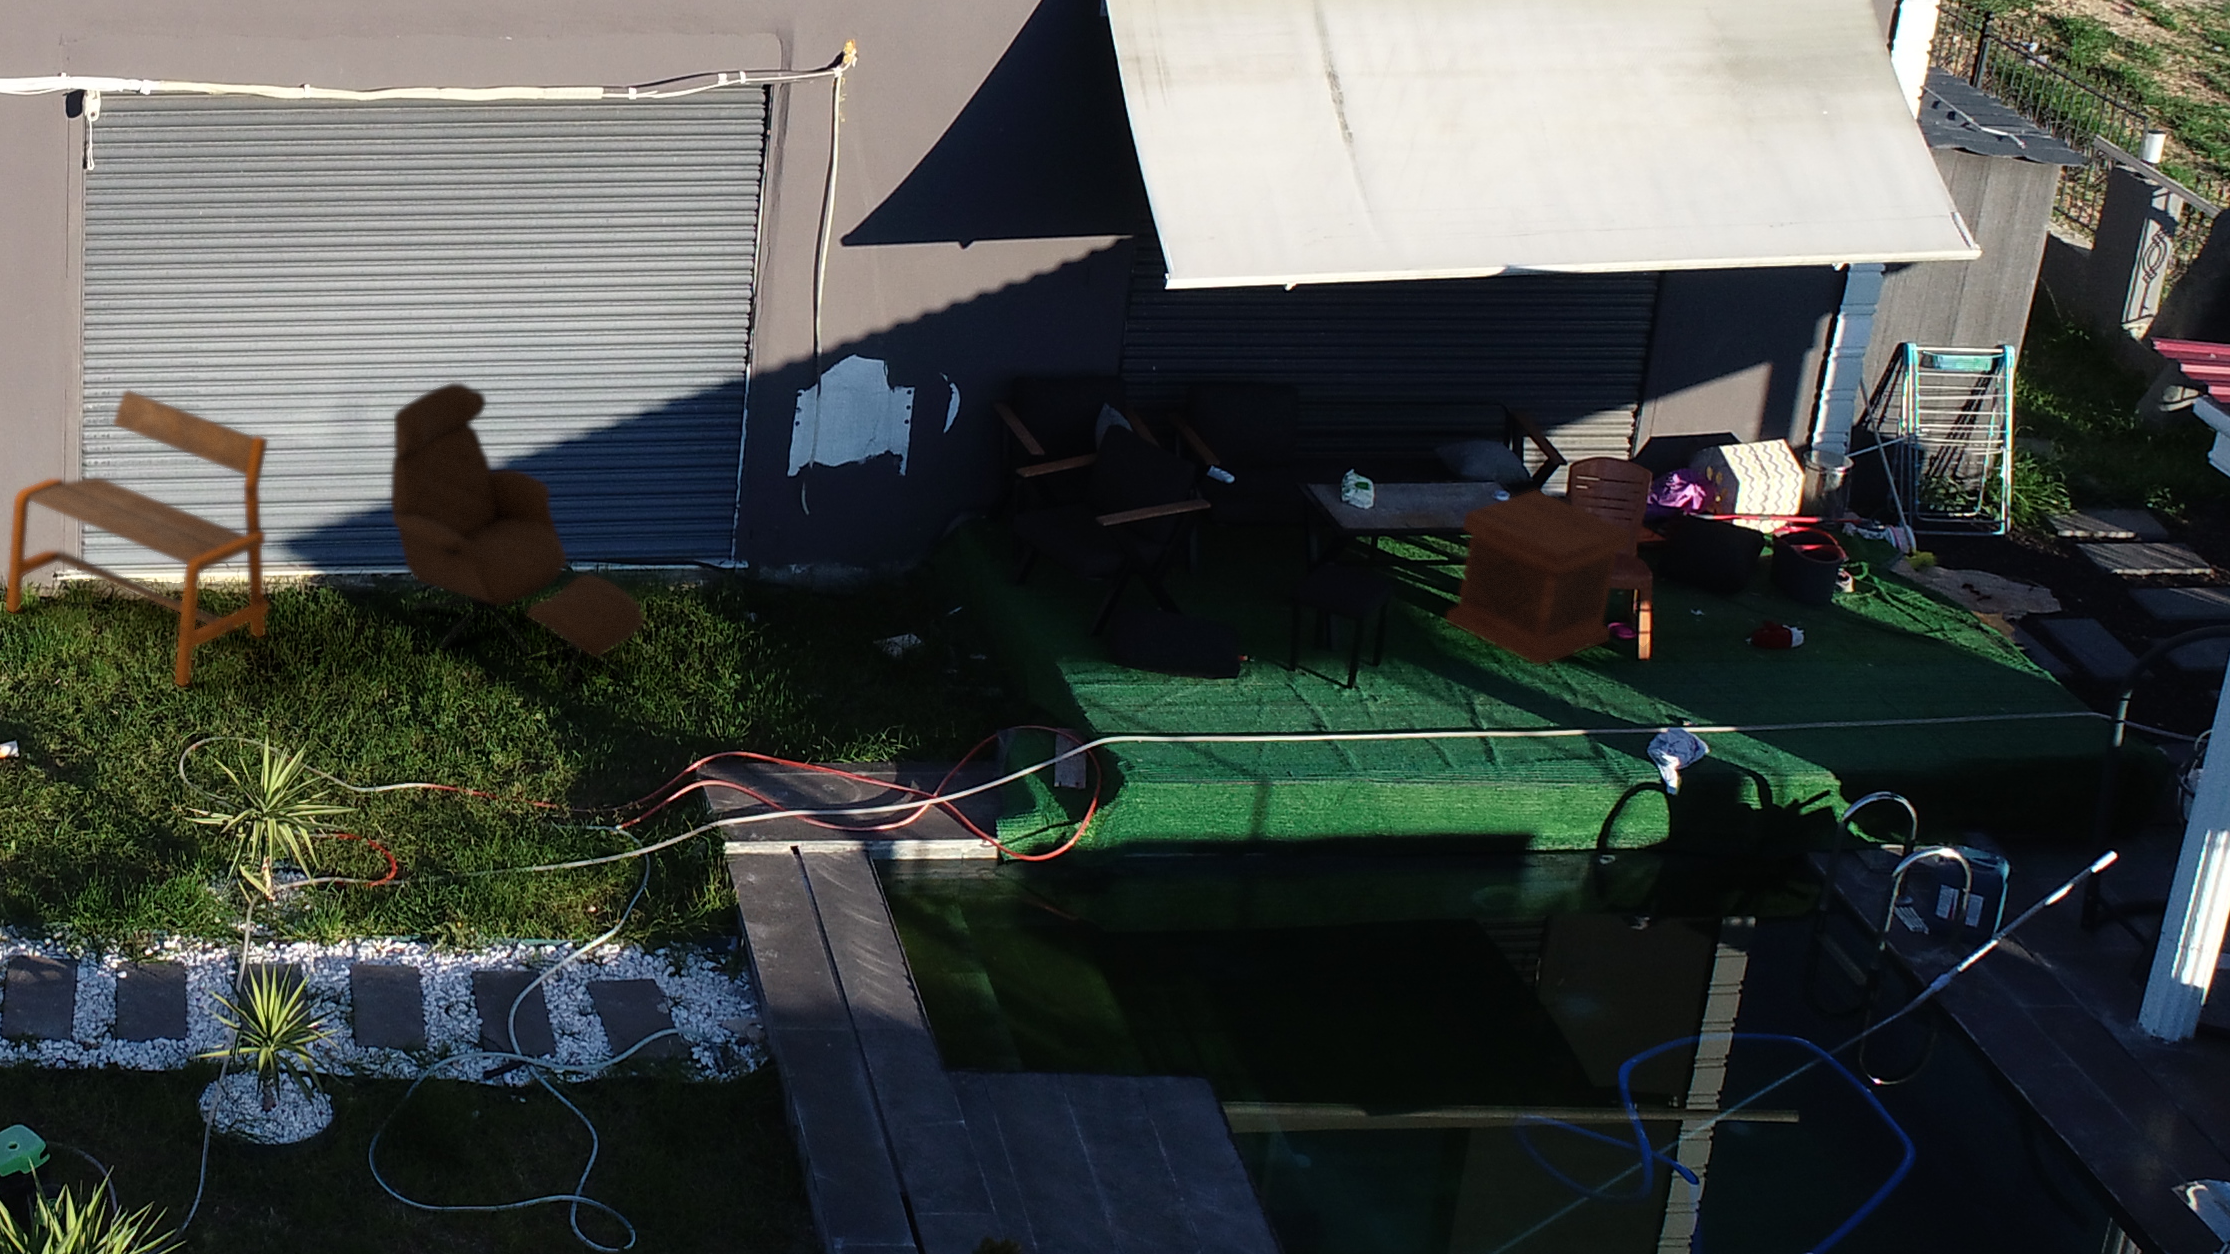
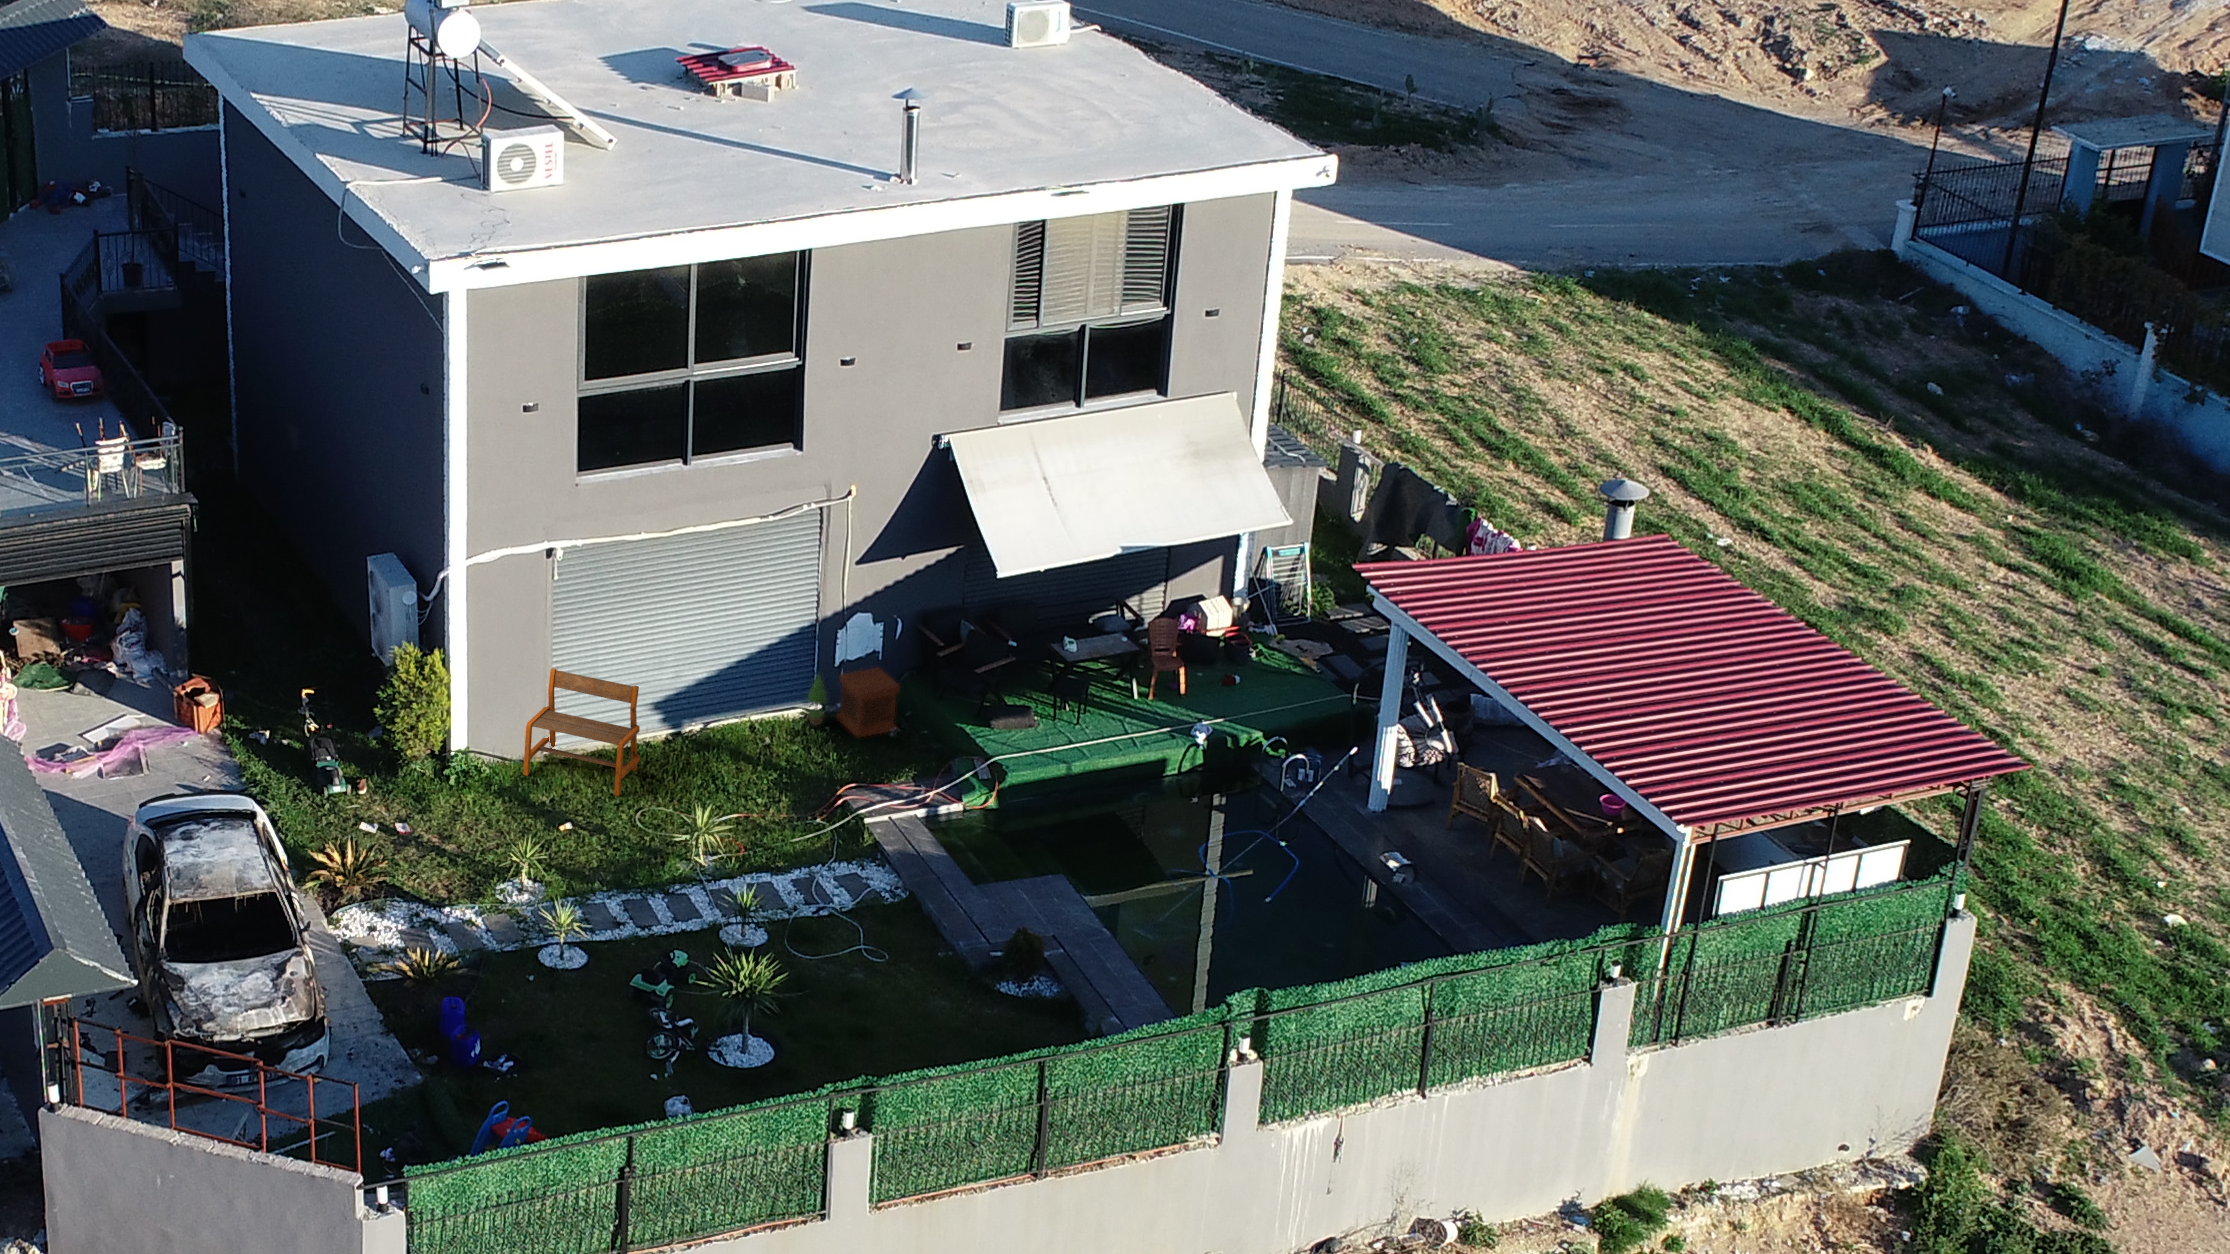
lounge chair: present [391,382,645,682] -> none [684,648,794,771]
potted tree: none [708,476,757,601] -> present [808,675,826,725]
side table: present [1446,491,1630,666] -> present [837,668,900,737]

